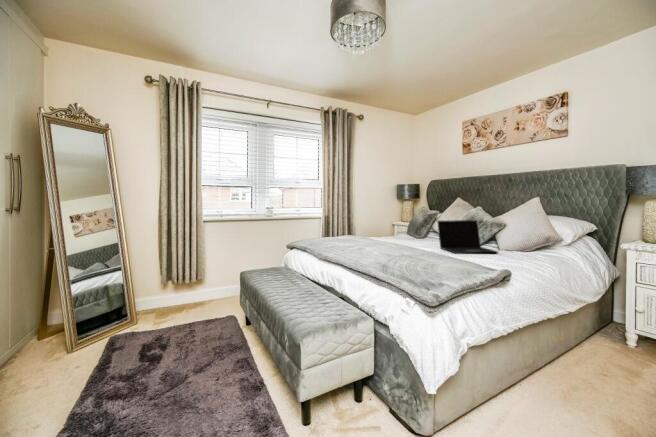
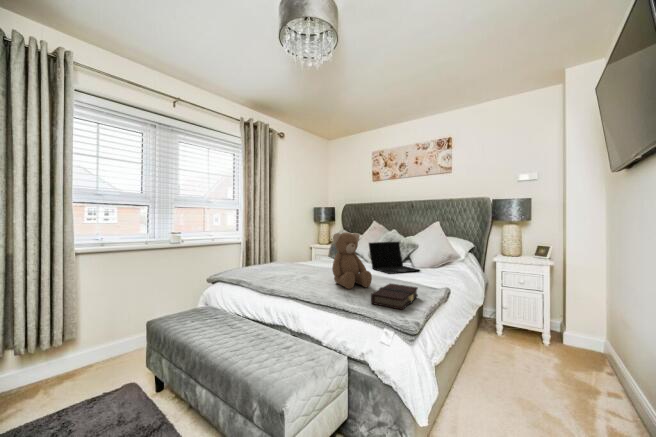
teddy bear: none [381,208,419,262] -> present [332,232,372,289]
book: none [401,258,461,282] -> present [371,284,418,310]

